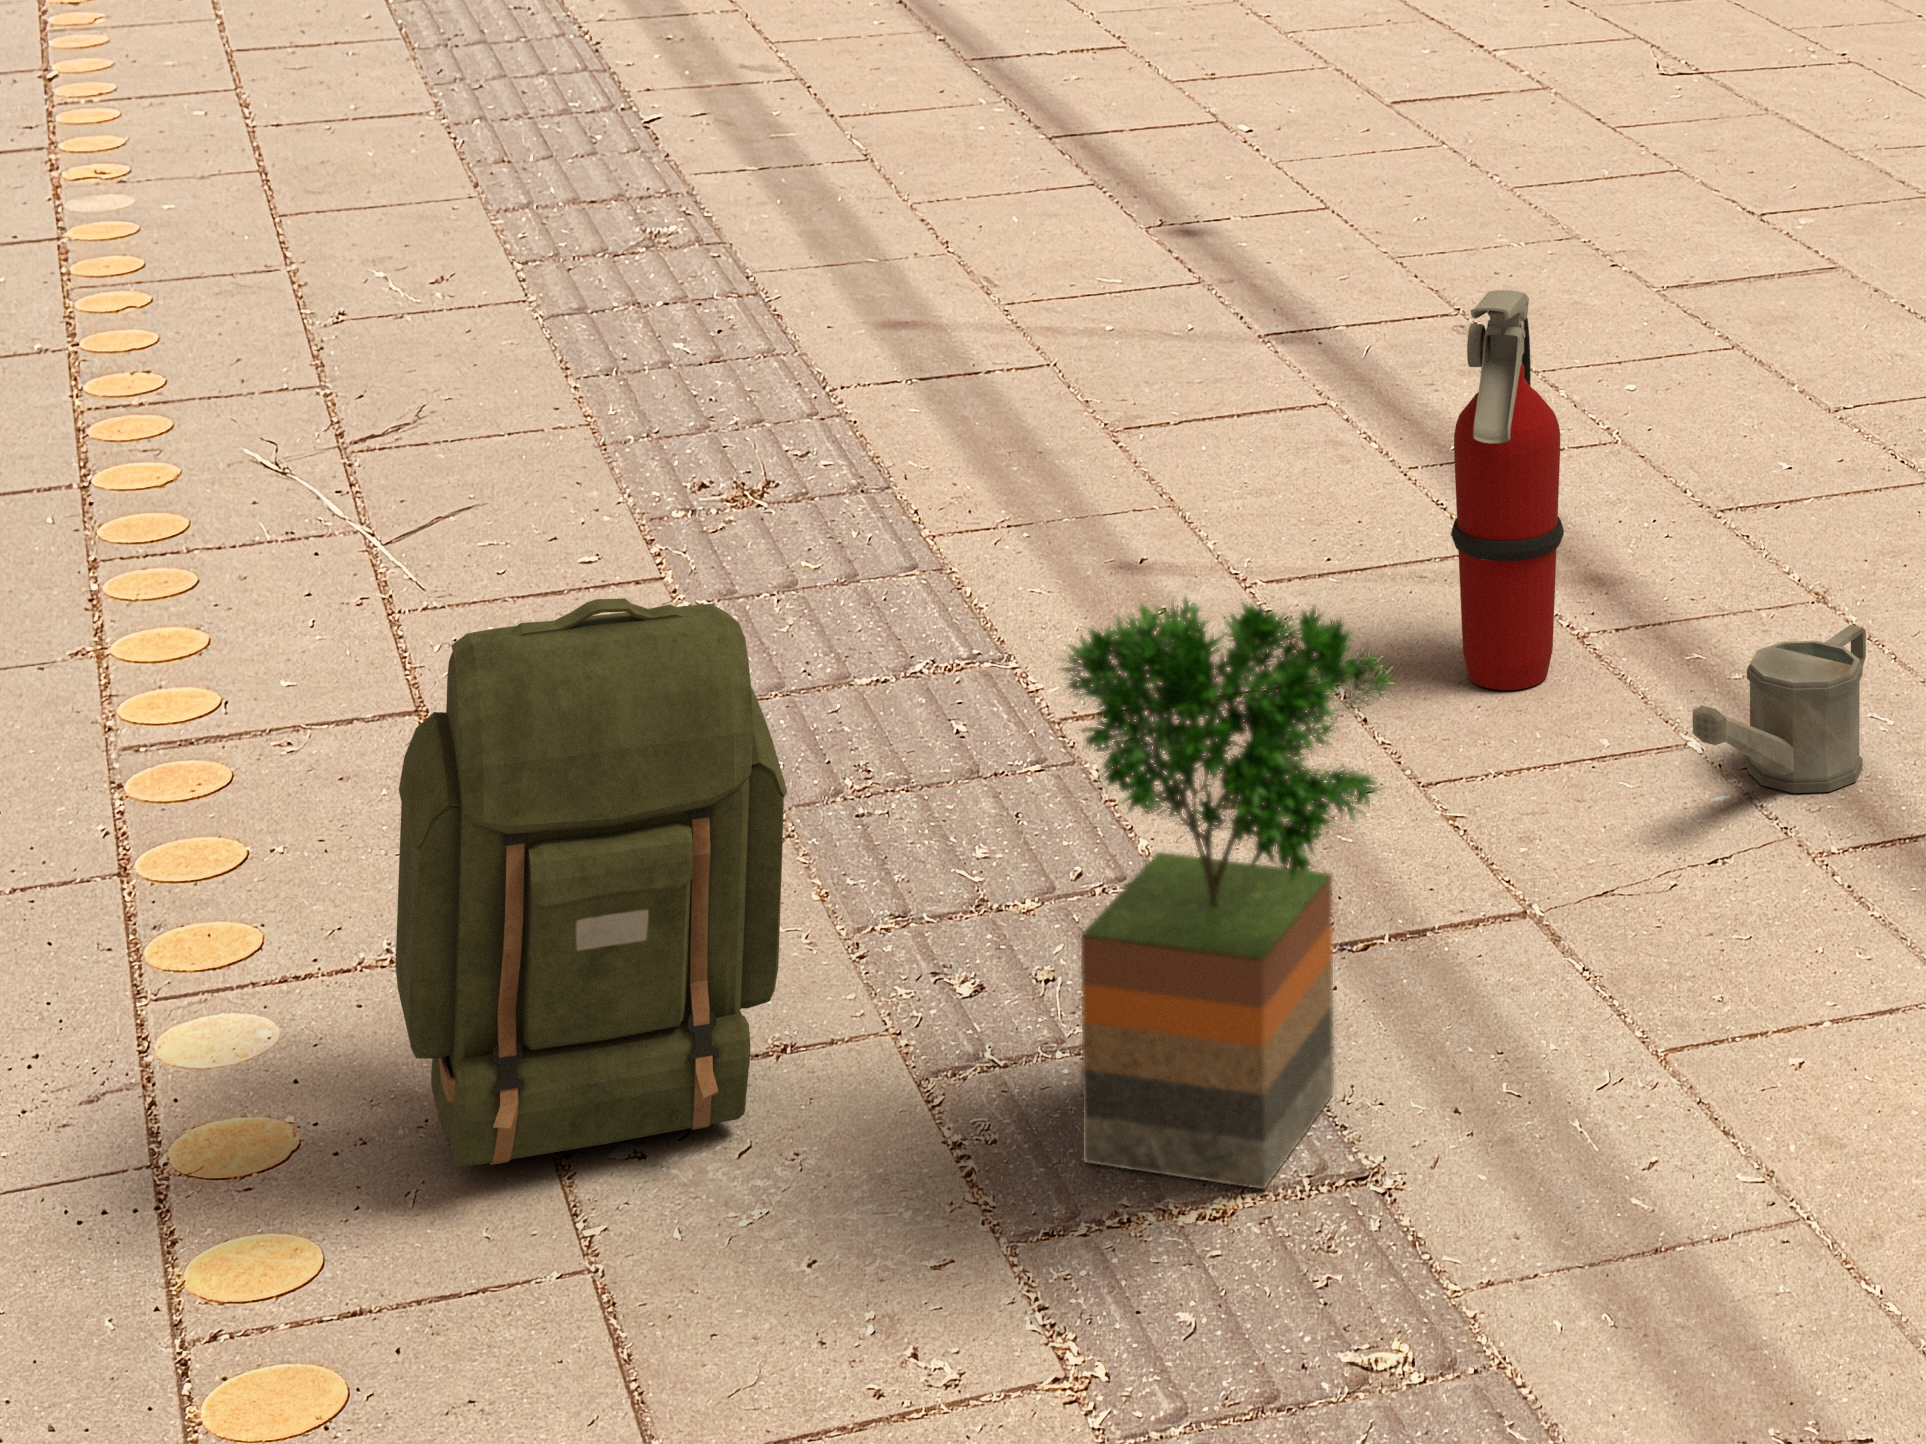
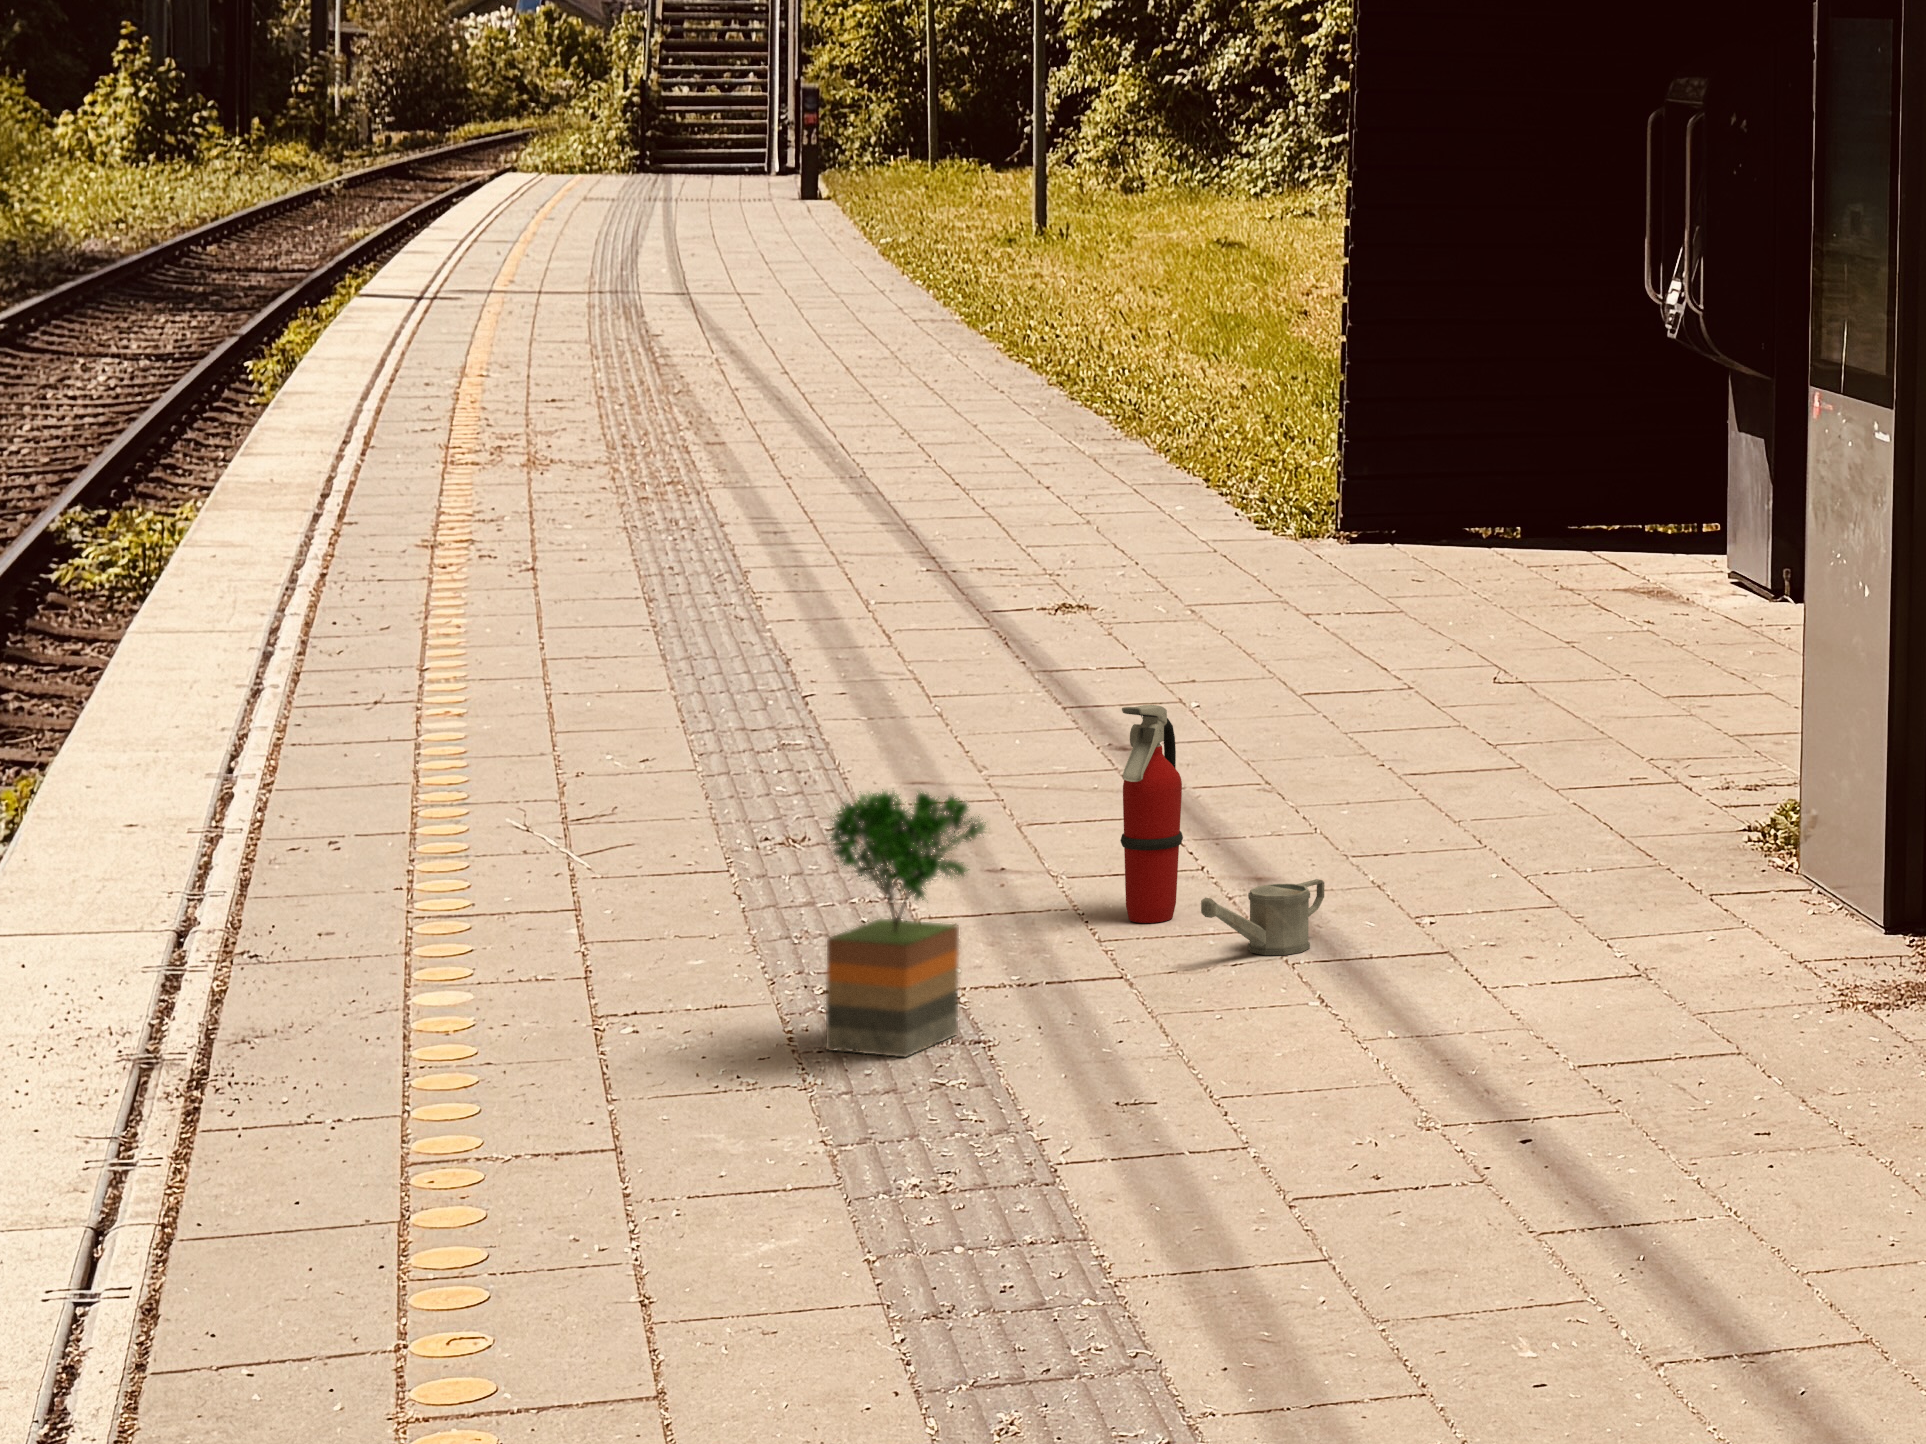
backpack: present [395,598,787,1167] -> none [510,785,699,1044]

